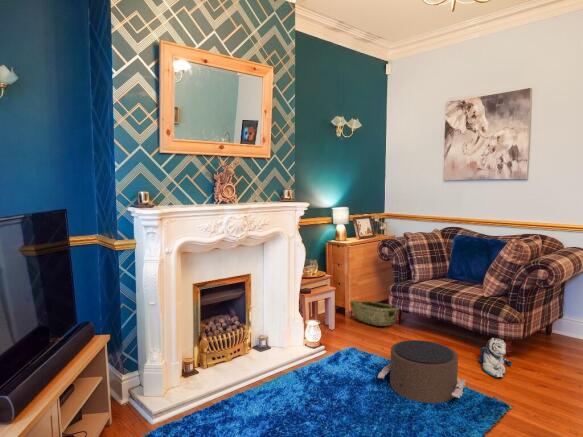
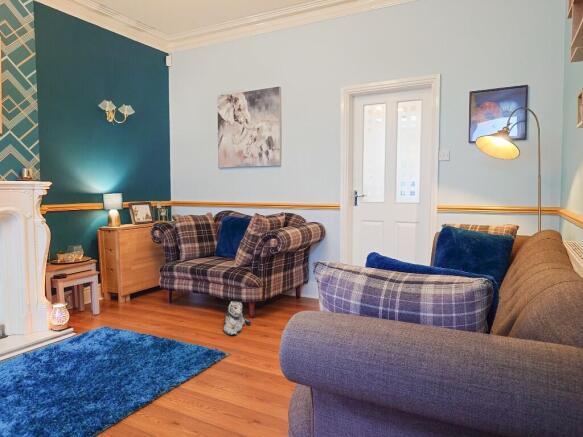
woven basket: present [350,301,399,326] -> none [119,284,167,307]
pouf: present [378,340,466,403] -> none [110,309,196,363]

